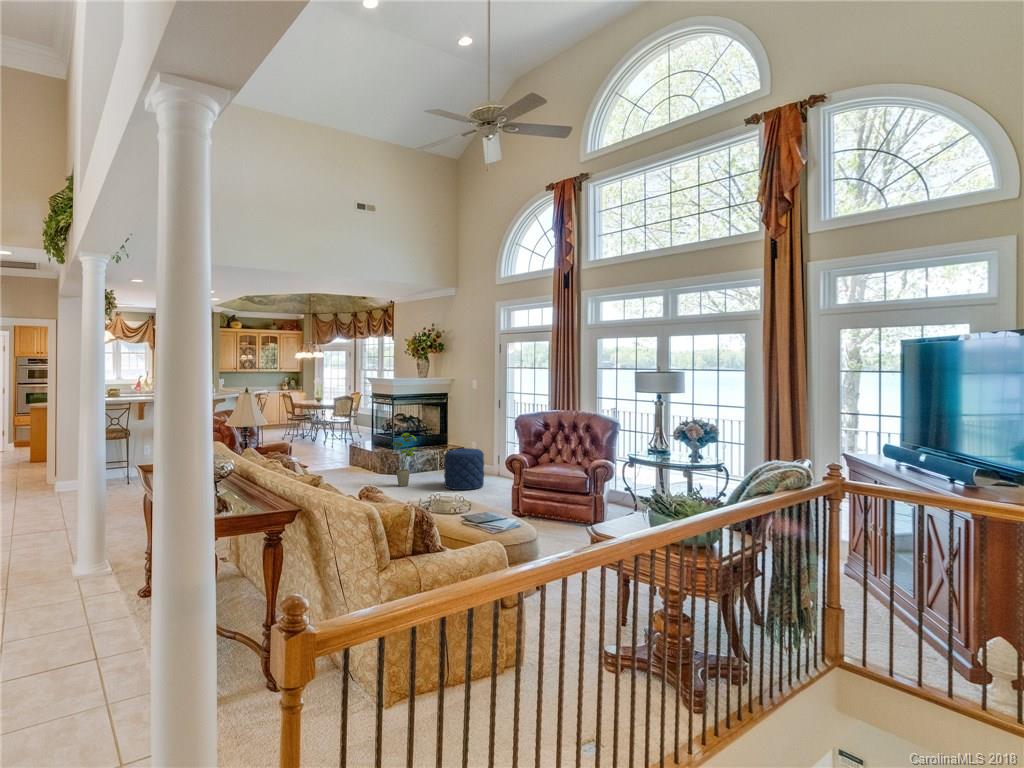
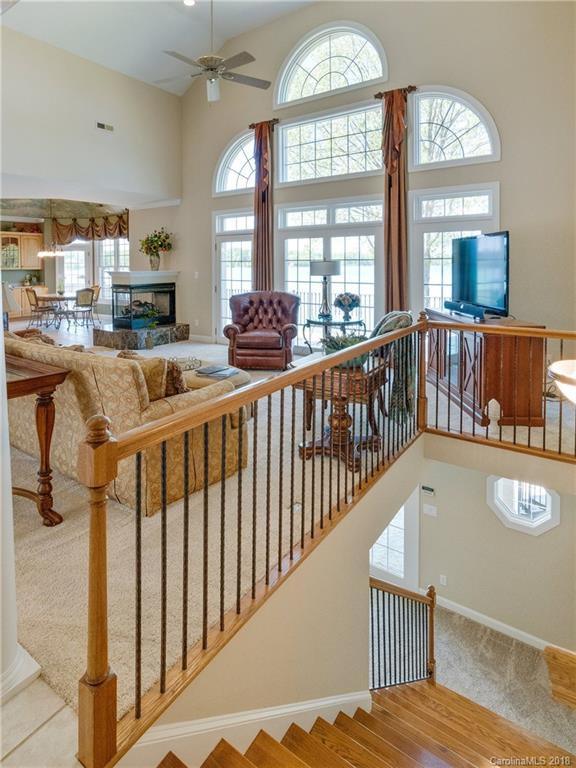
pouf: present [444,448,484,490] -> none [179,322,208,350]

